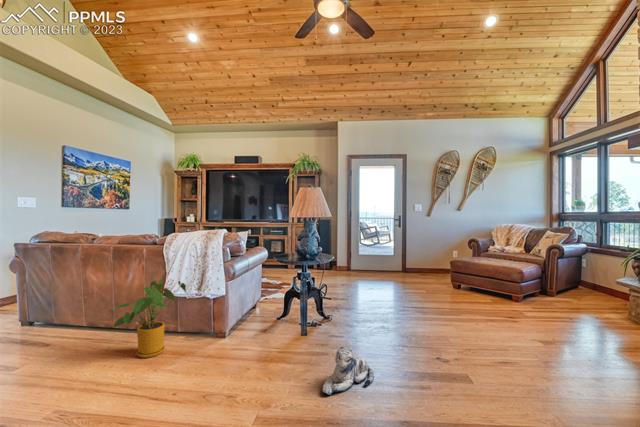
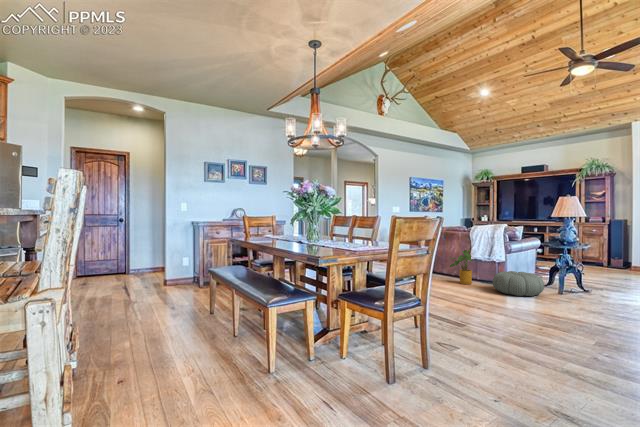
pouf: none [206,314,293,375] -> present [493,271,544,296]
plush toy: present [322,346,374,395] -> none [553,286,594,309]

